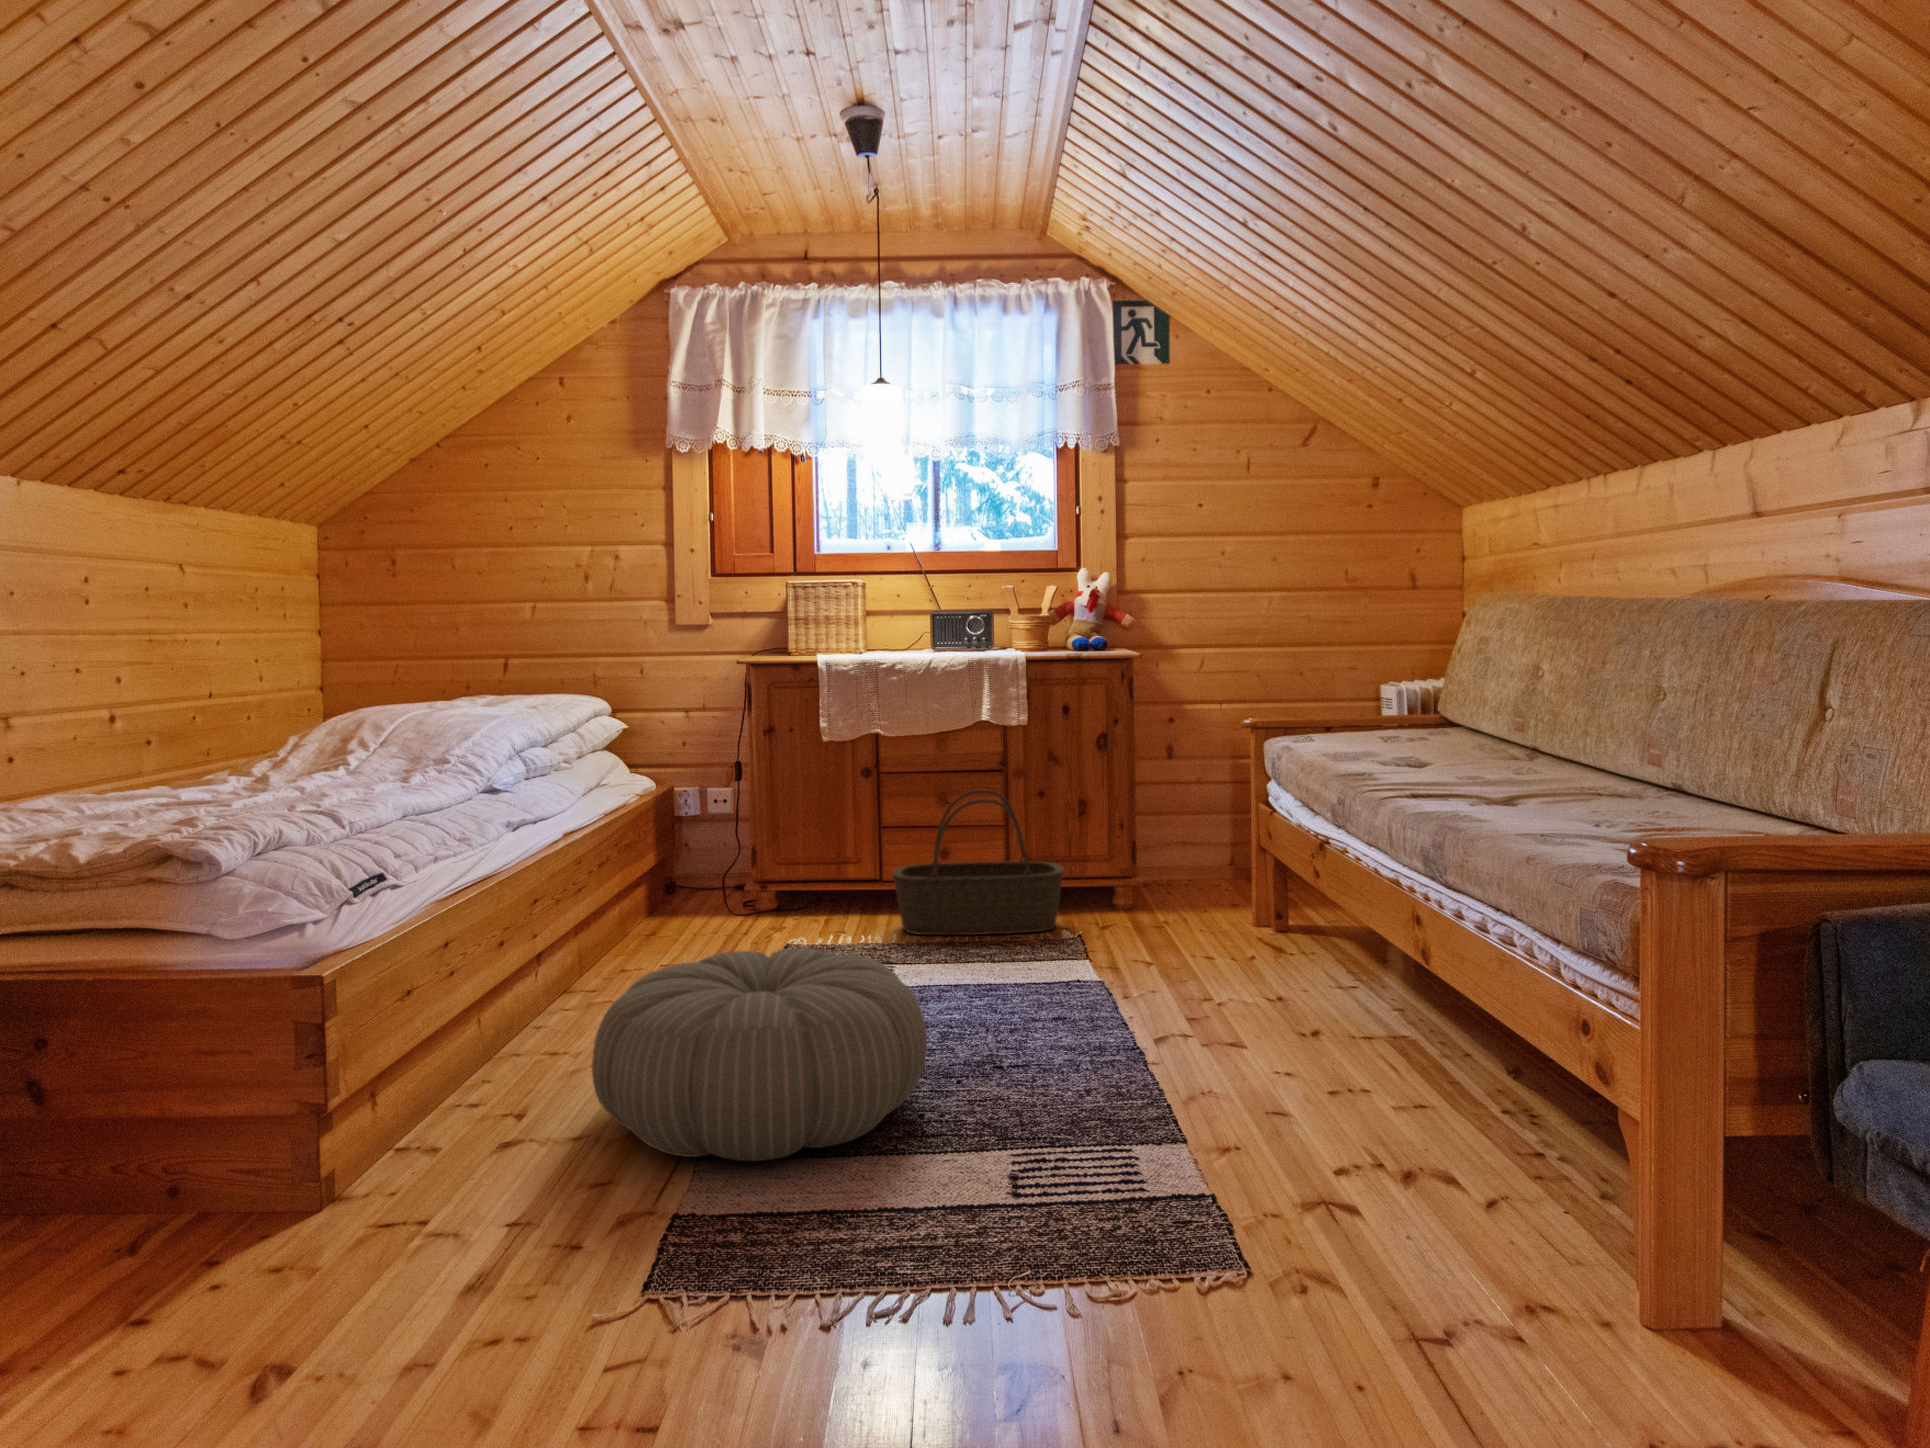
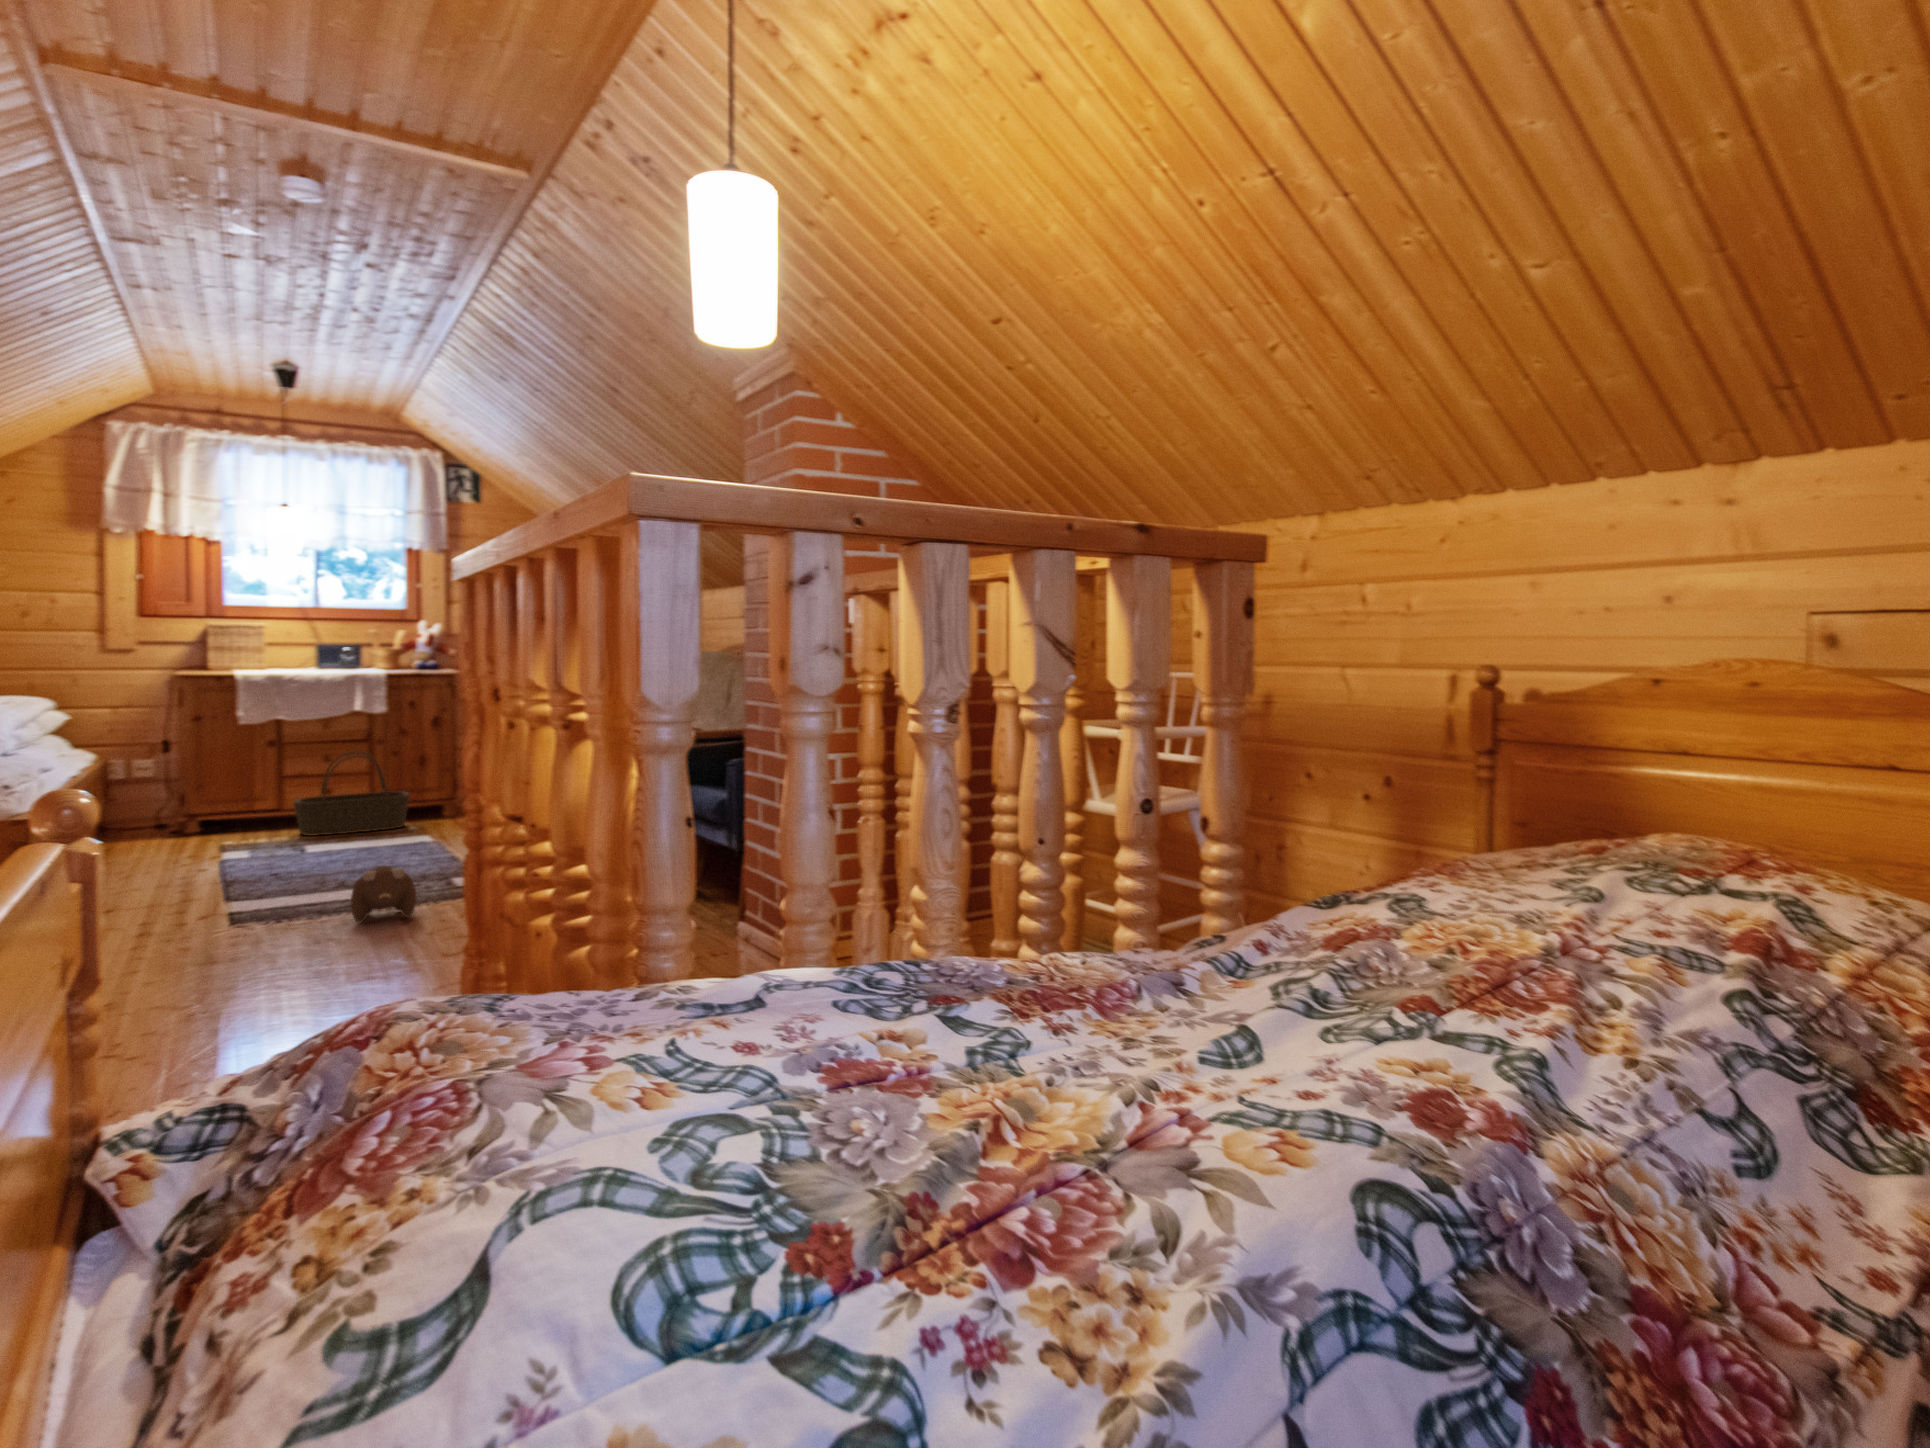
pouf: present [592,948,927,1161] -> none [146,822,336,908]
plush toy: none [928,1155,1087,1322] -> present [351,865,416,923]

